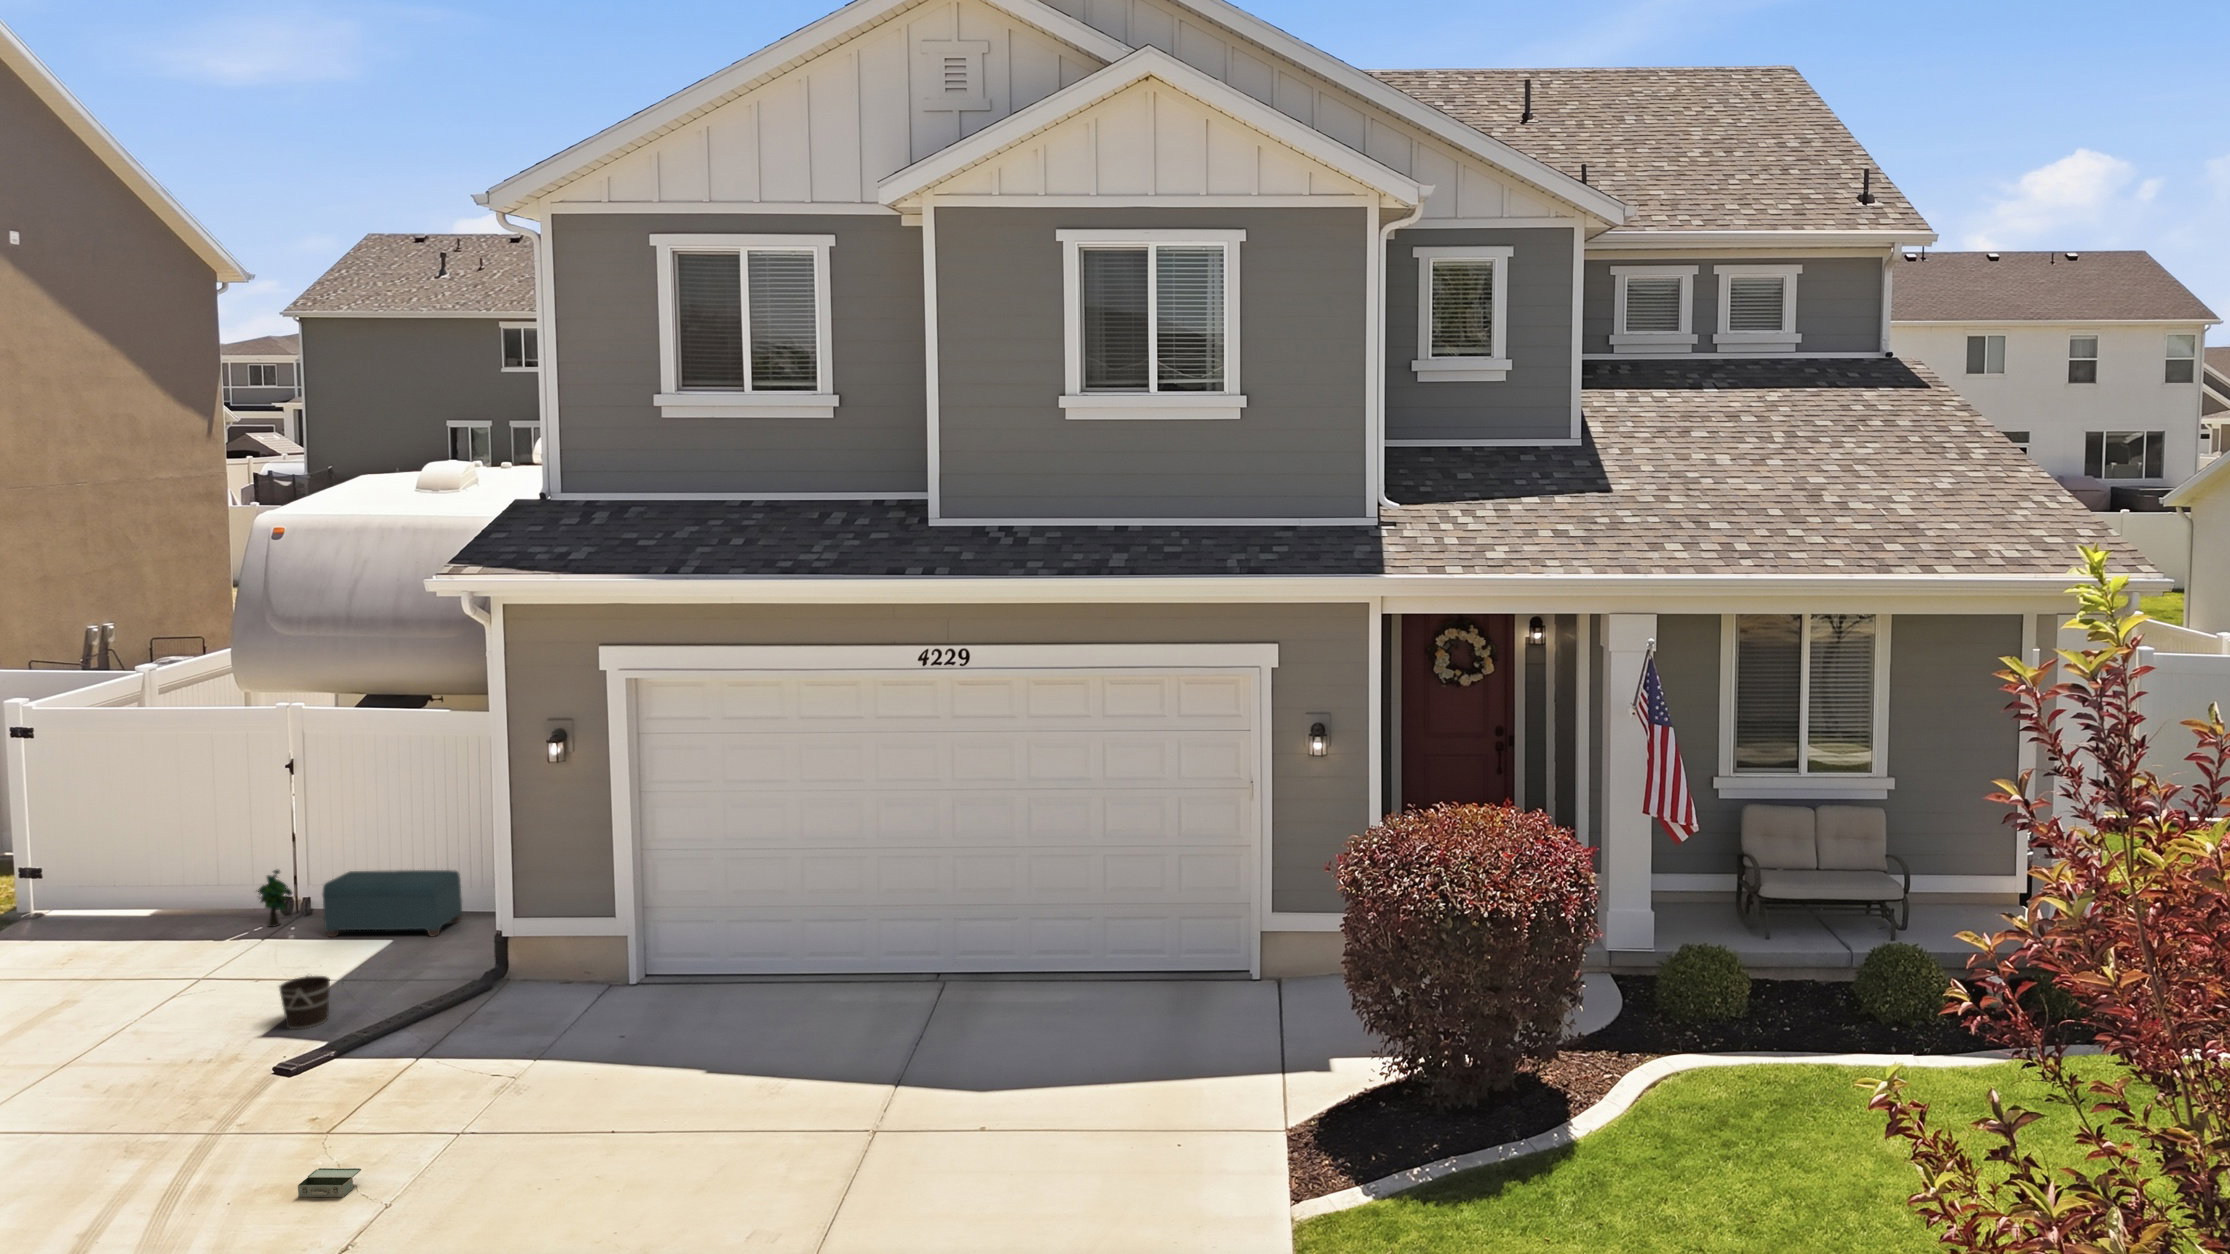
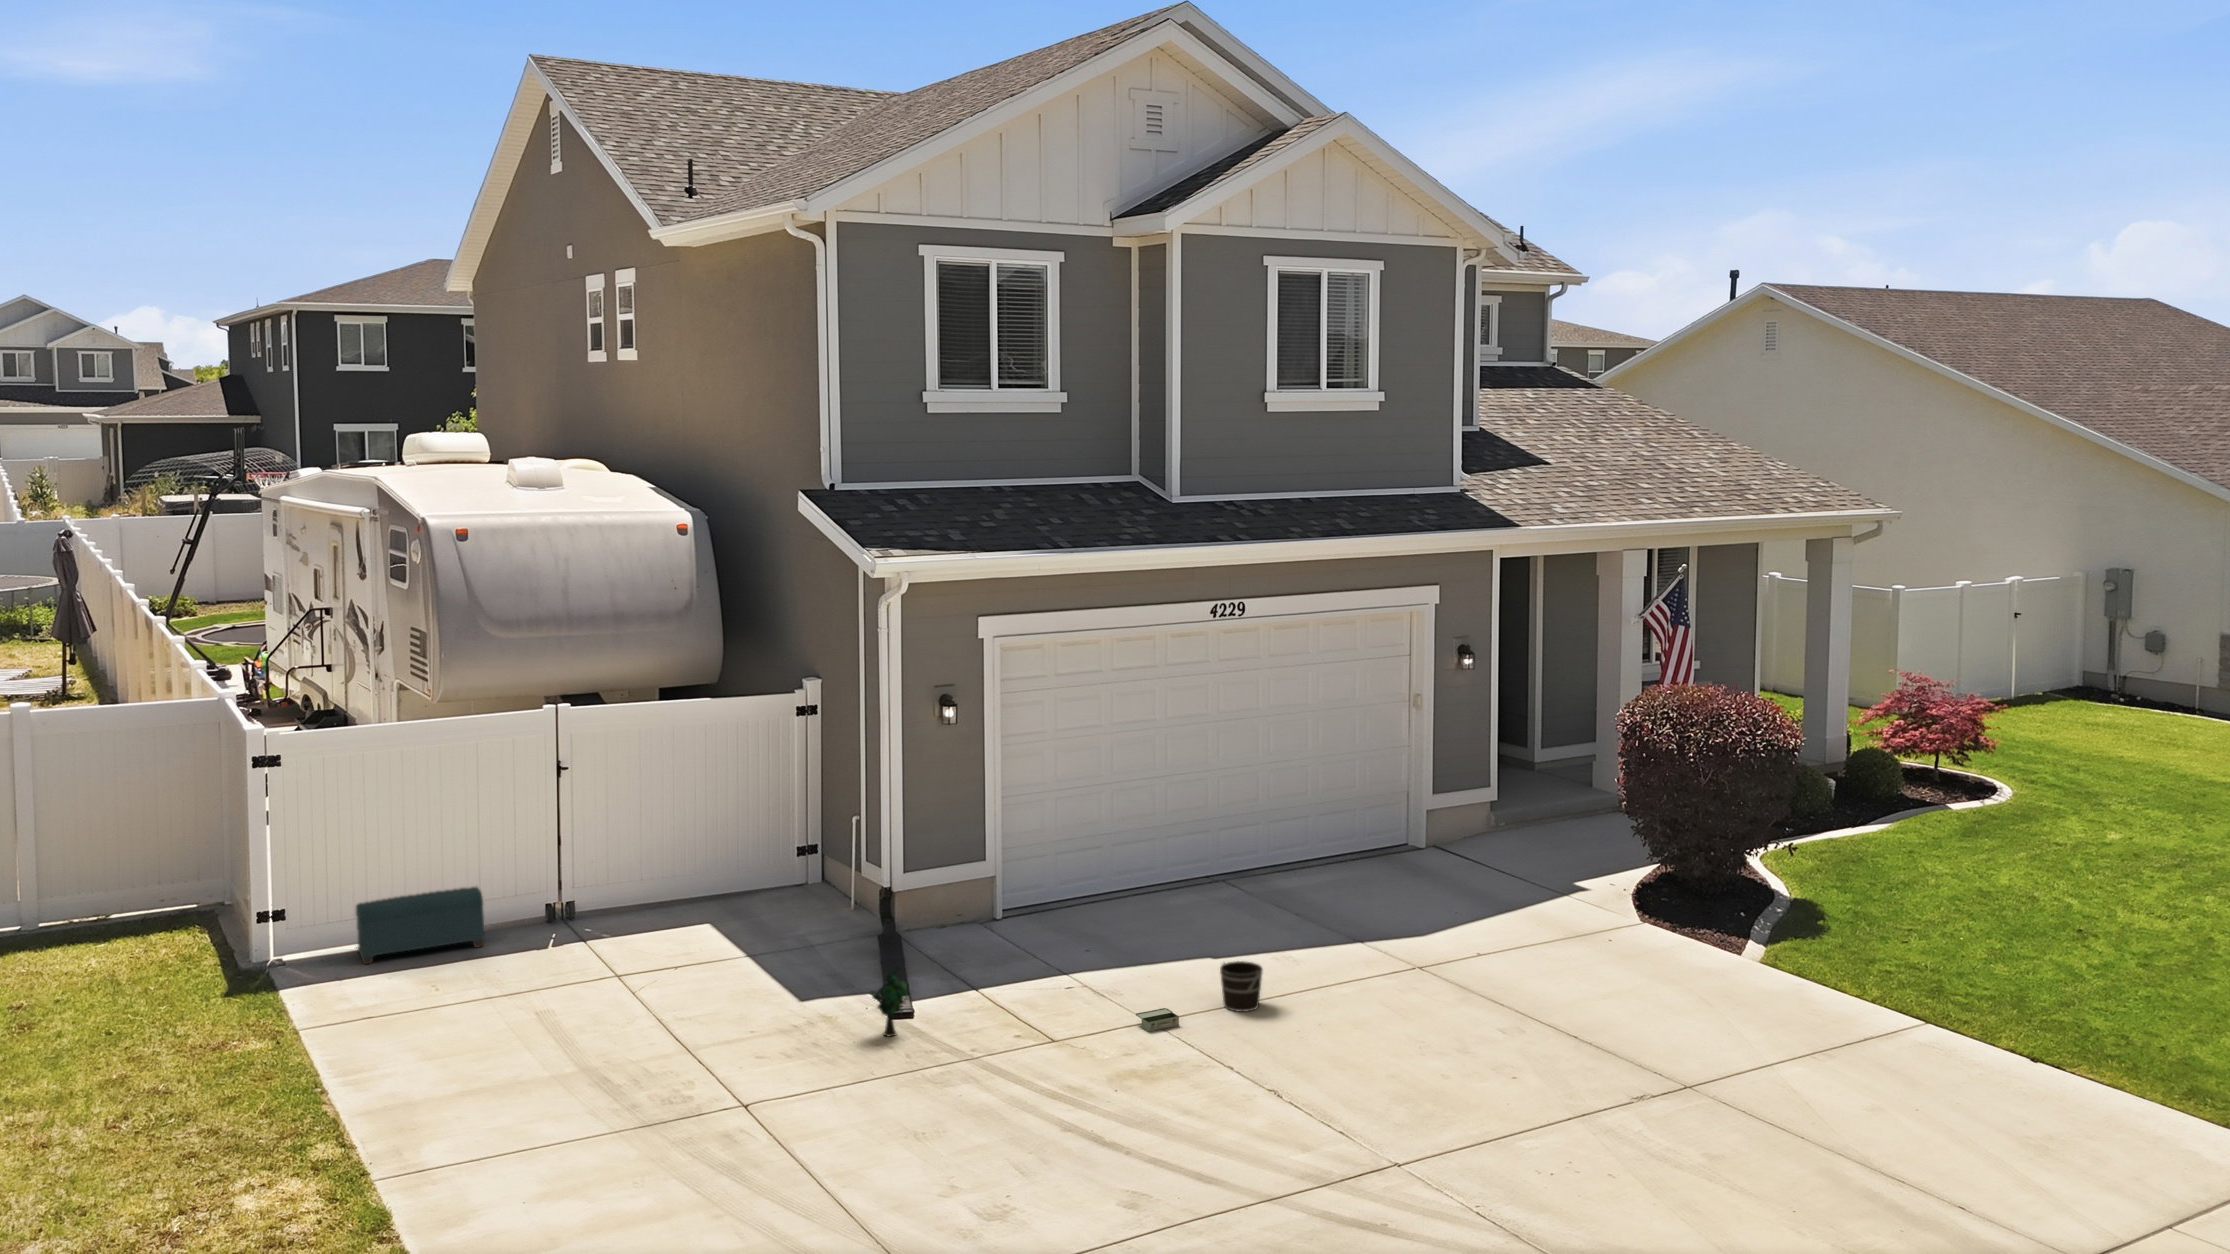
decorative plant: present [258,870,292,927] -> present [871,966,908,1036]
bench: present [322,870,462,937] -> present [356,885,484,964]
bucket: present [279,976,330,1029] -> present [1220,961,1262,1012]

